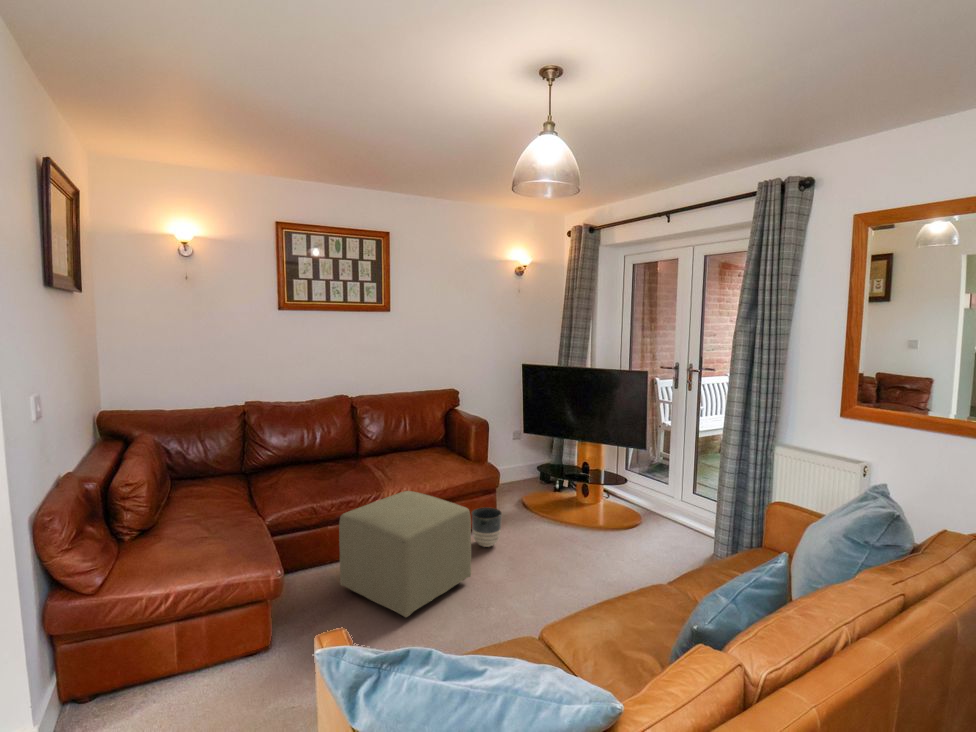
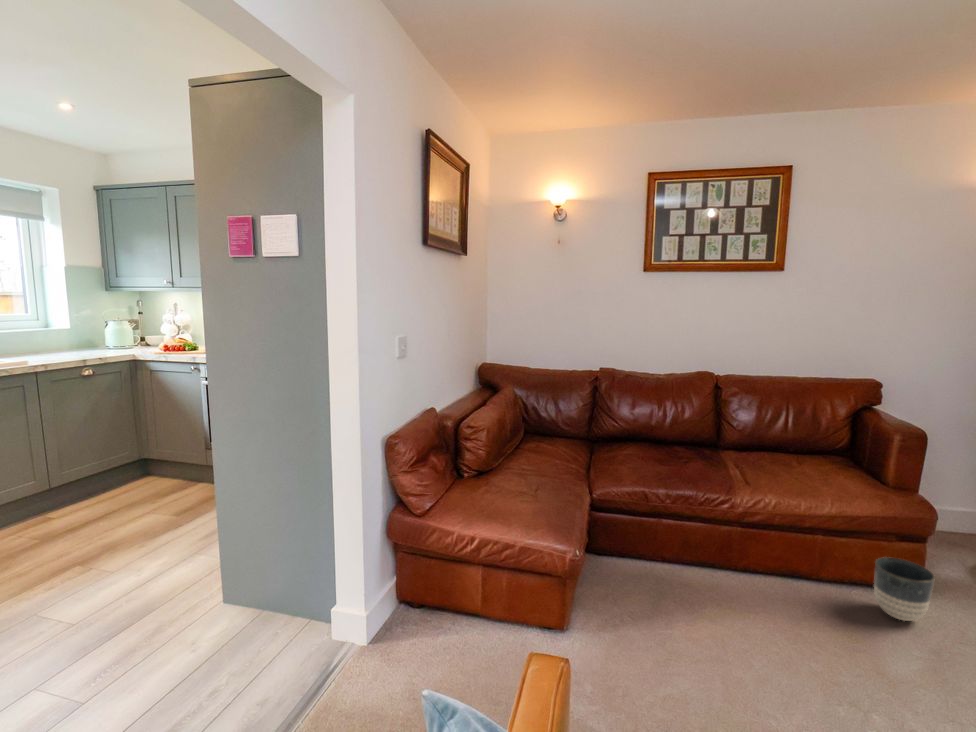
ottoman: present [339,491,471,617] -> none [663,502,864,670]

